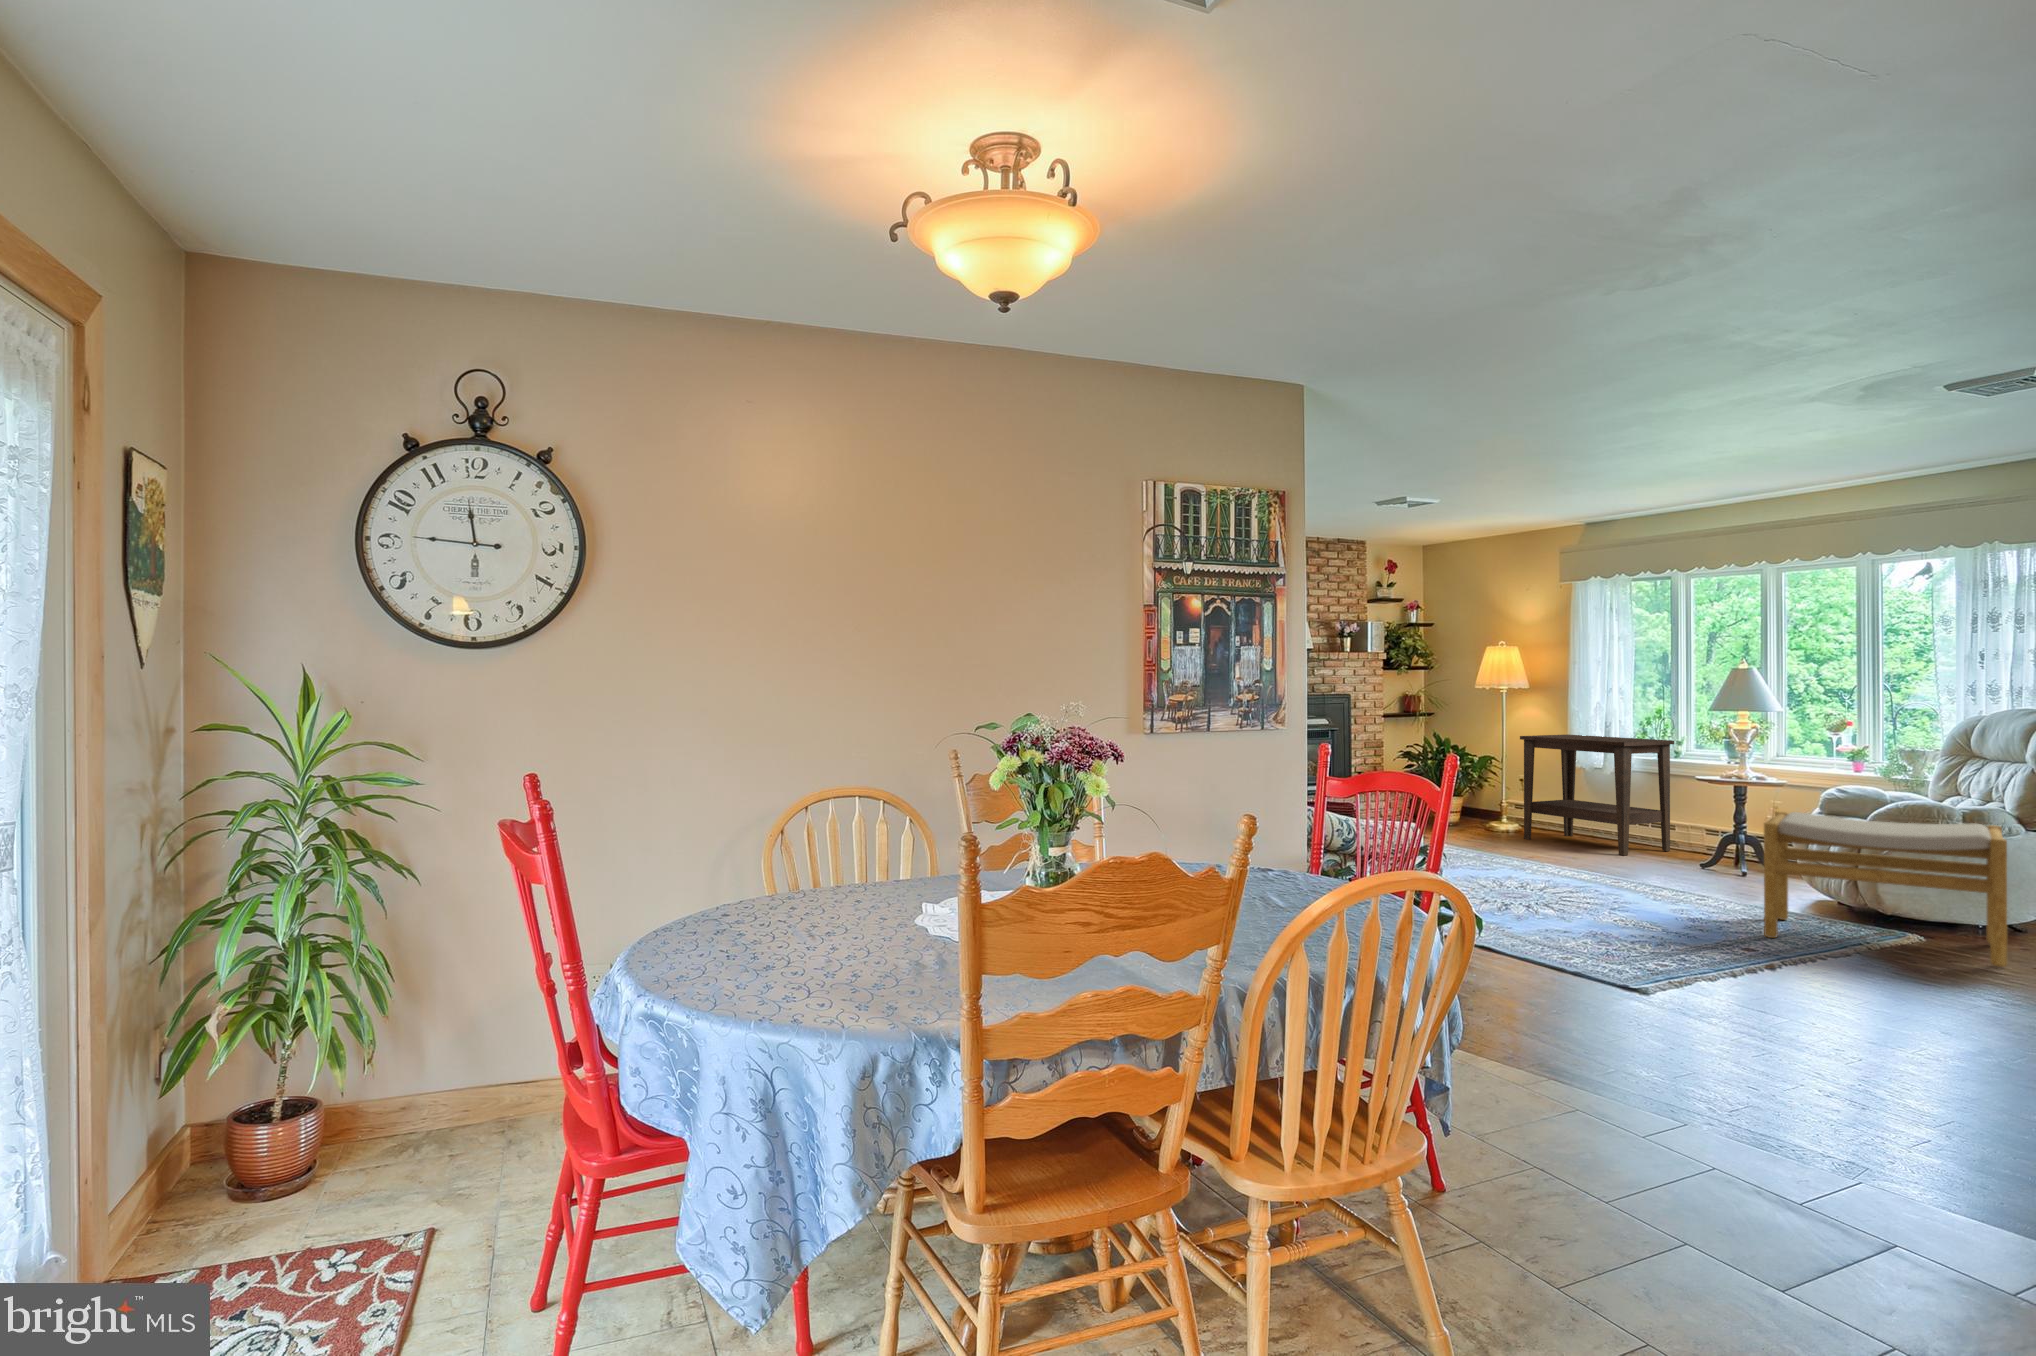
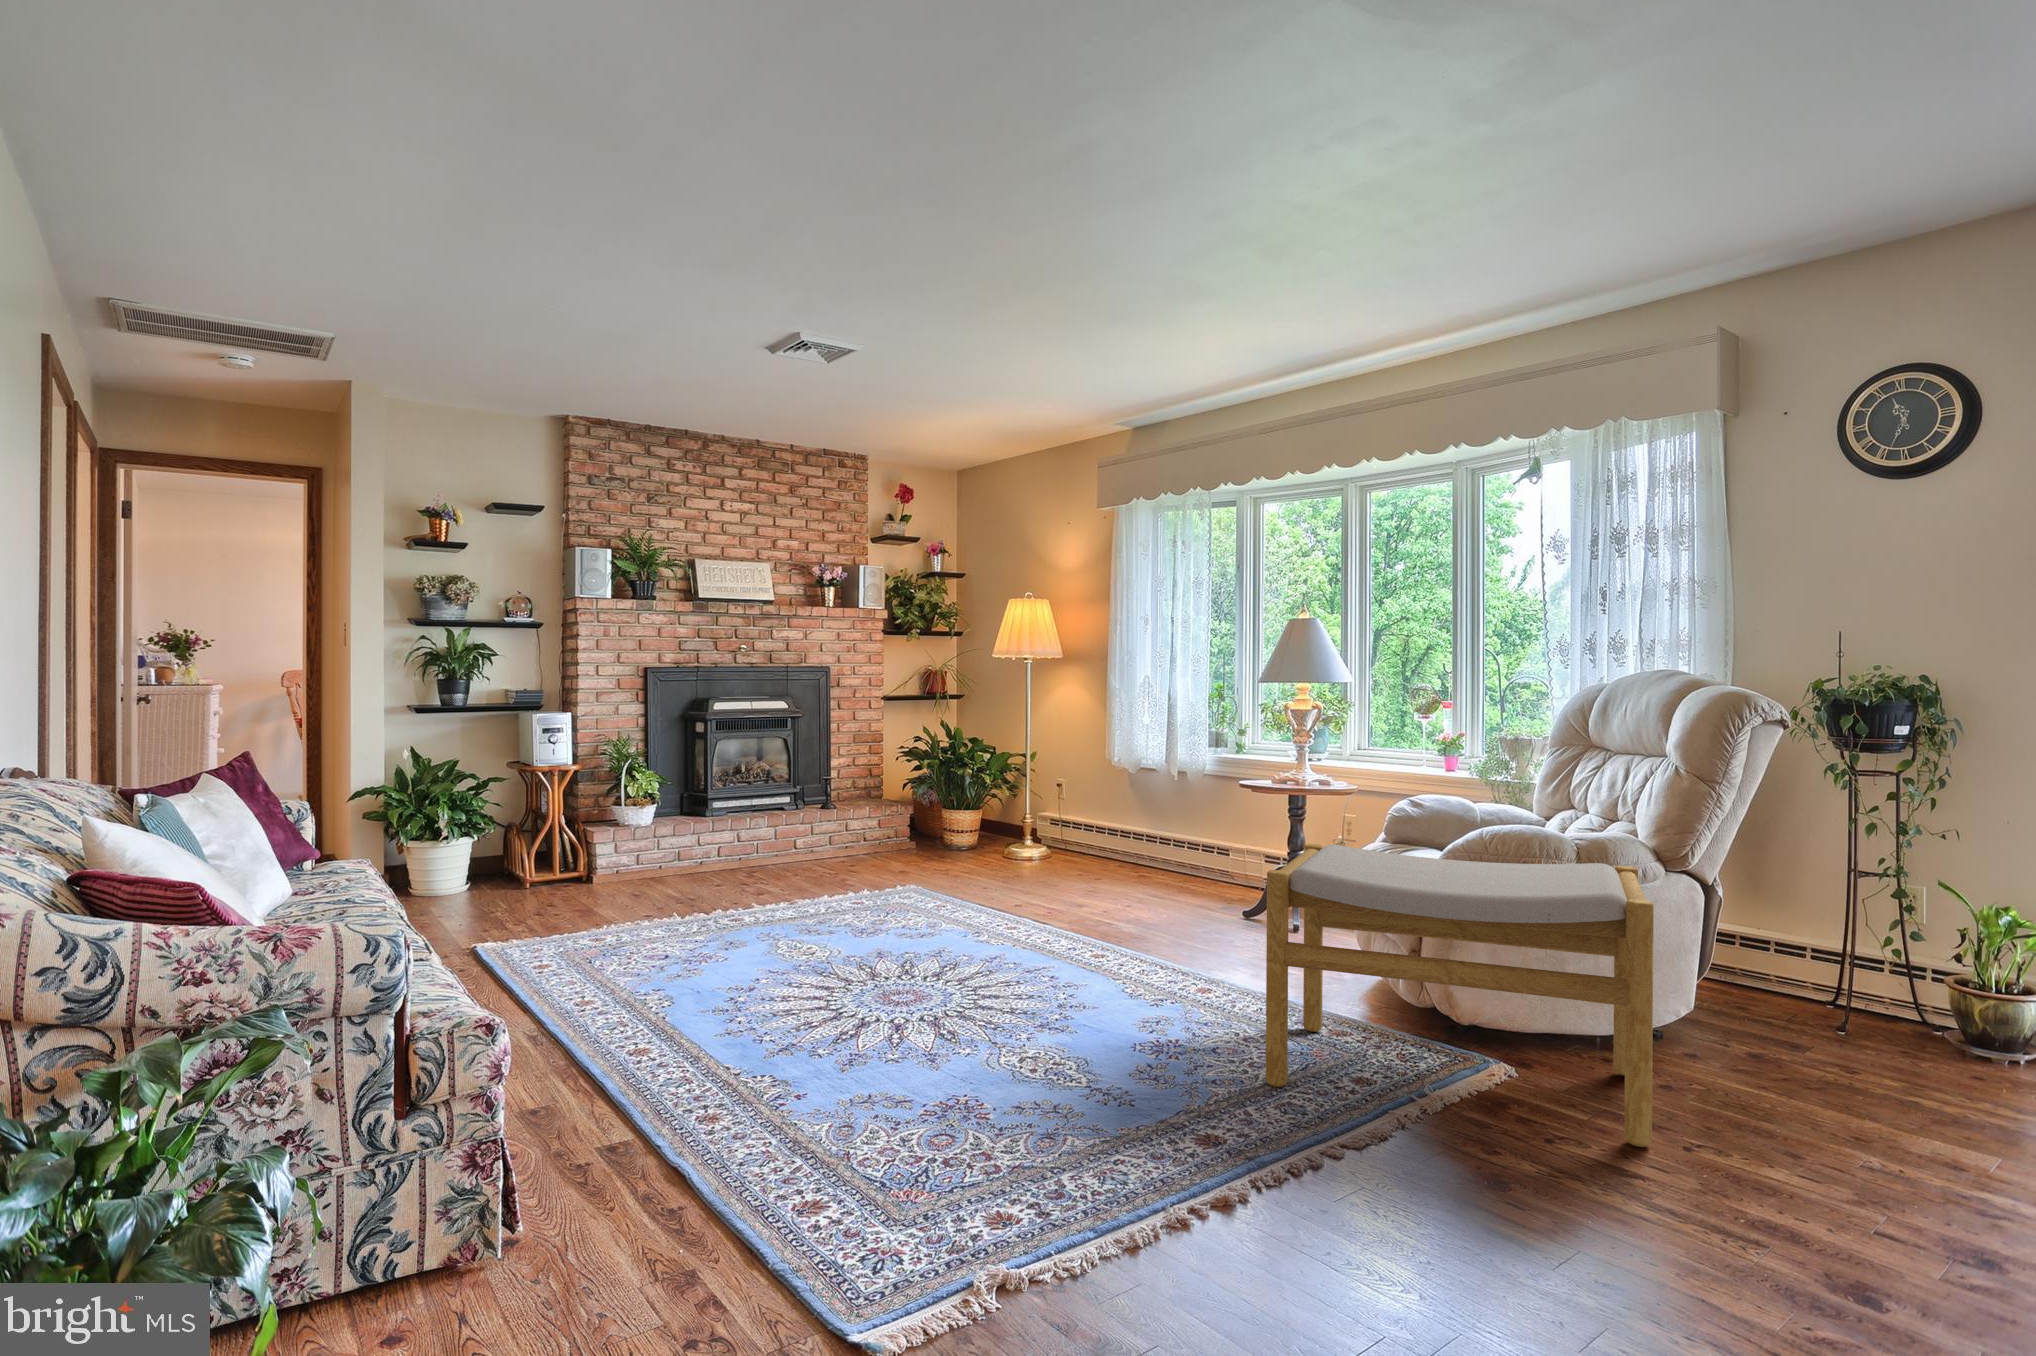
side table: present [1520,734,1674,855] -> none [1037,722,1228,897]

